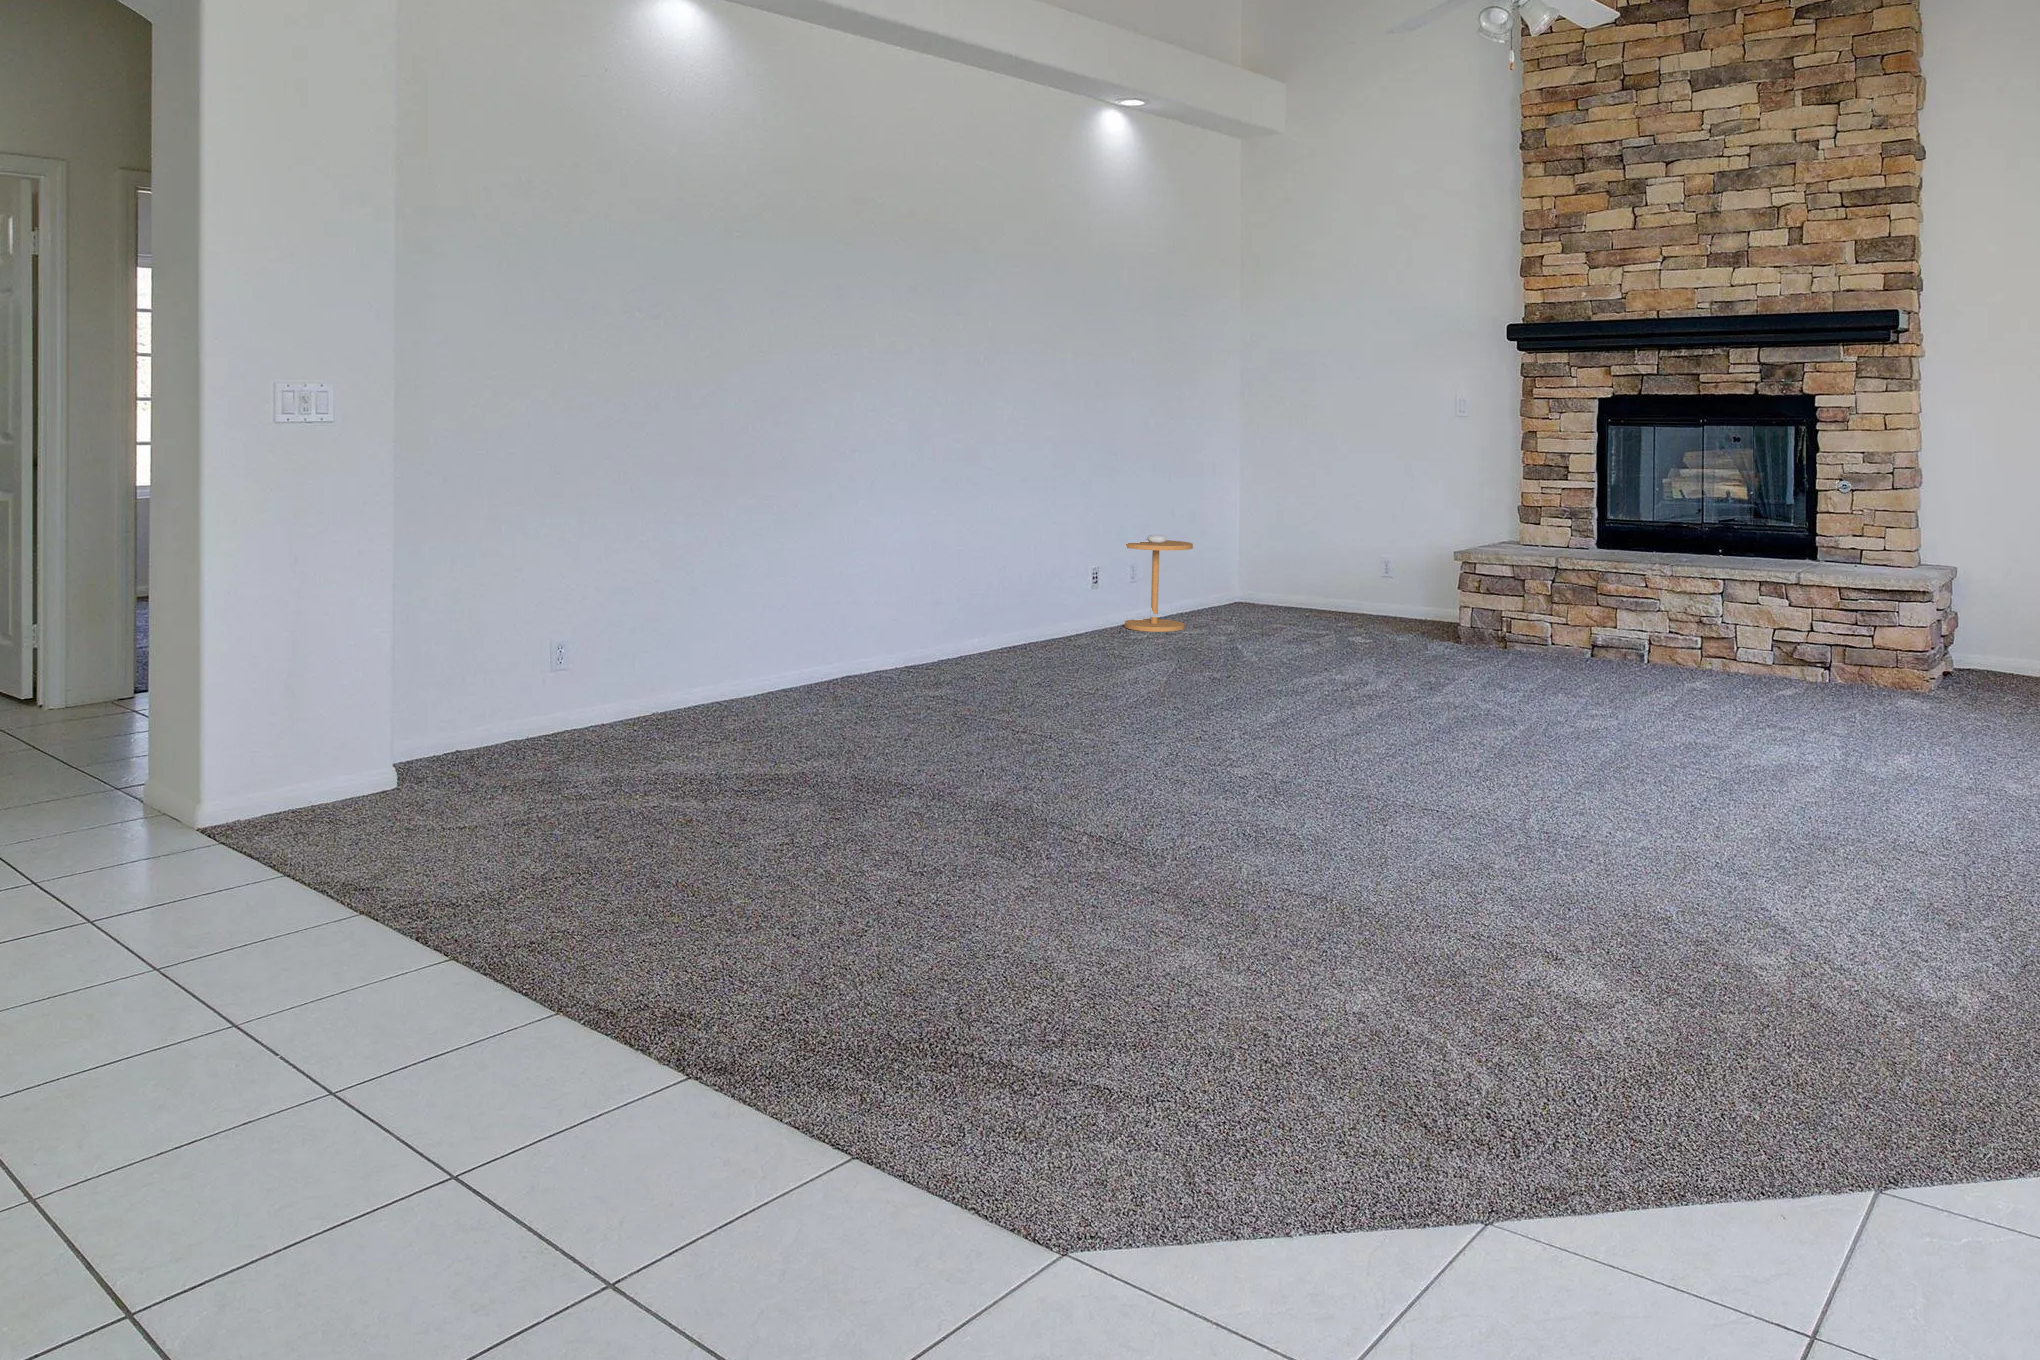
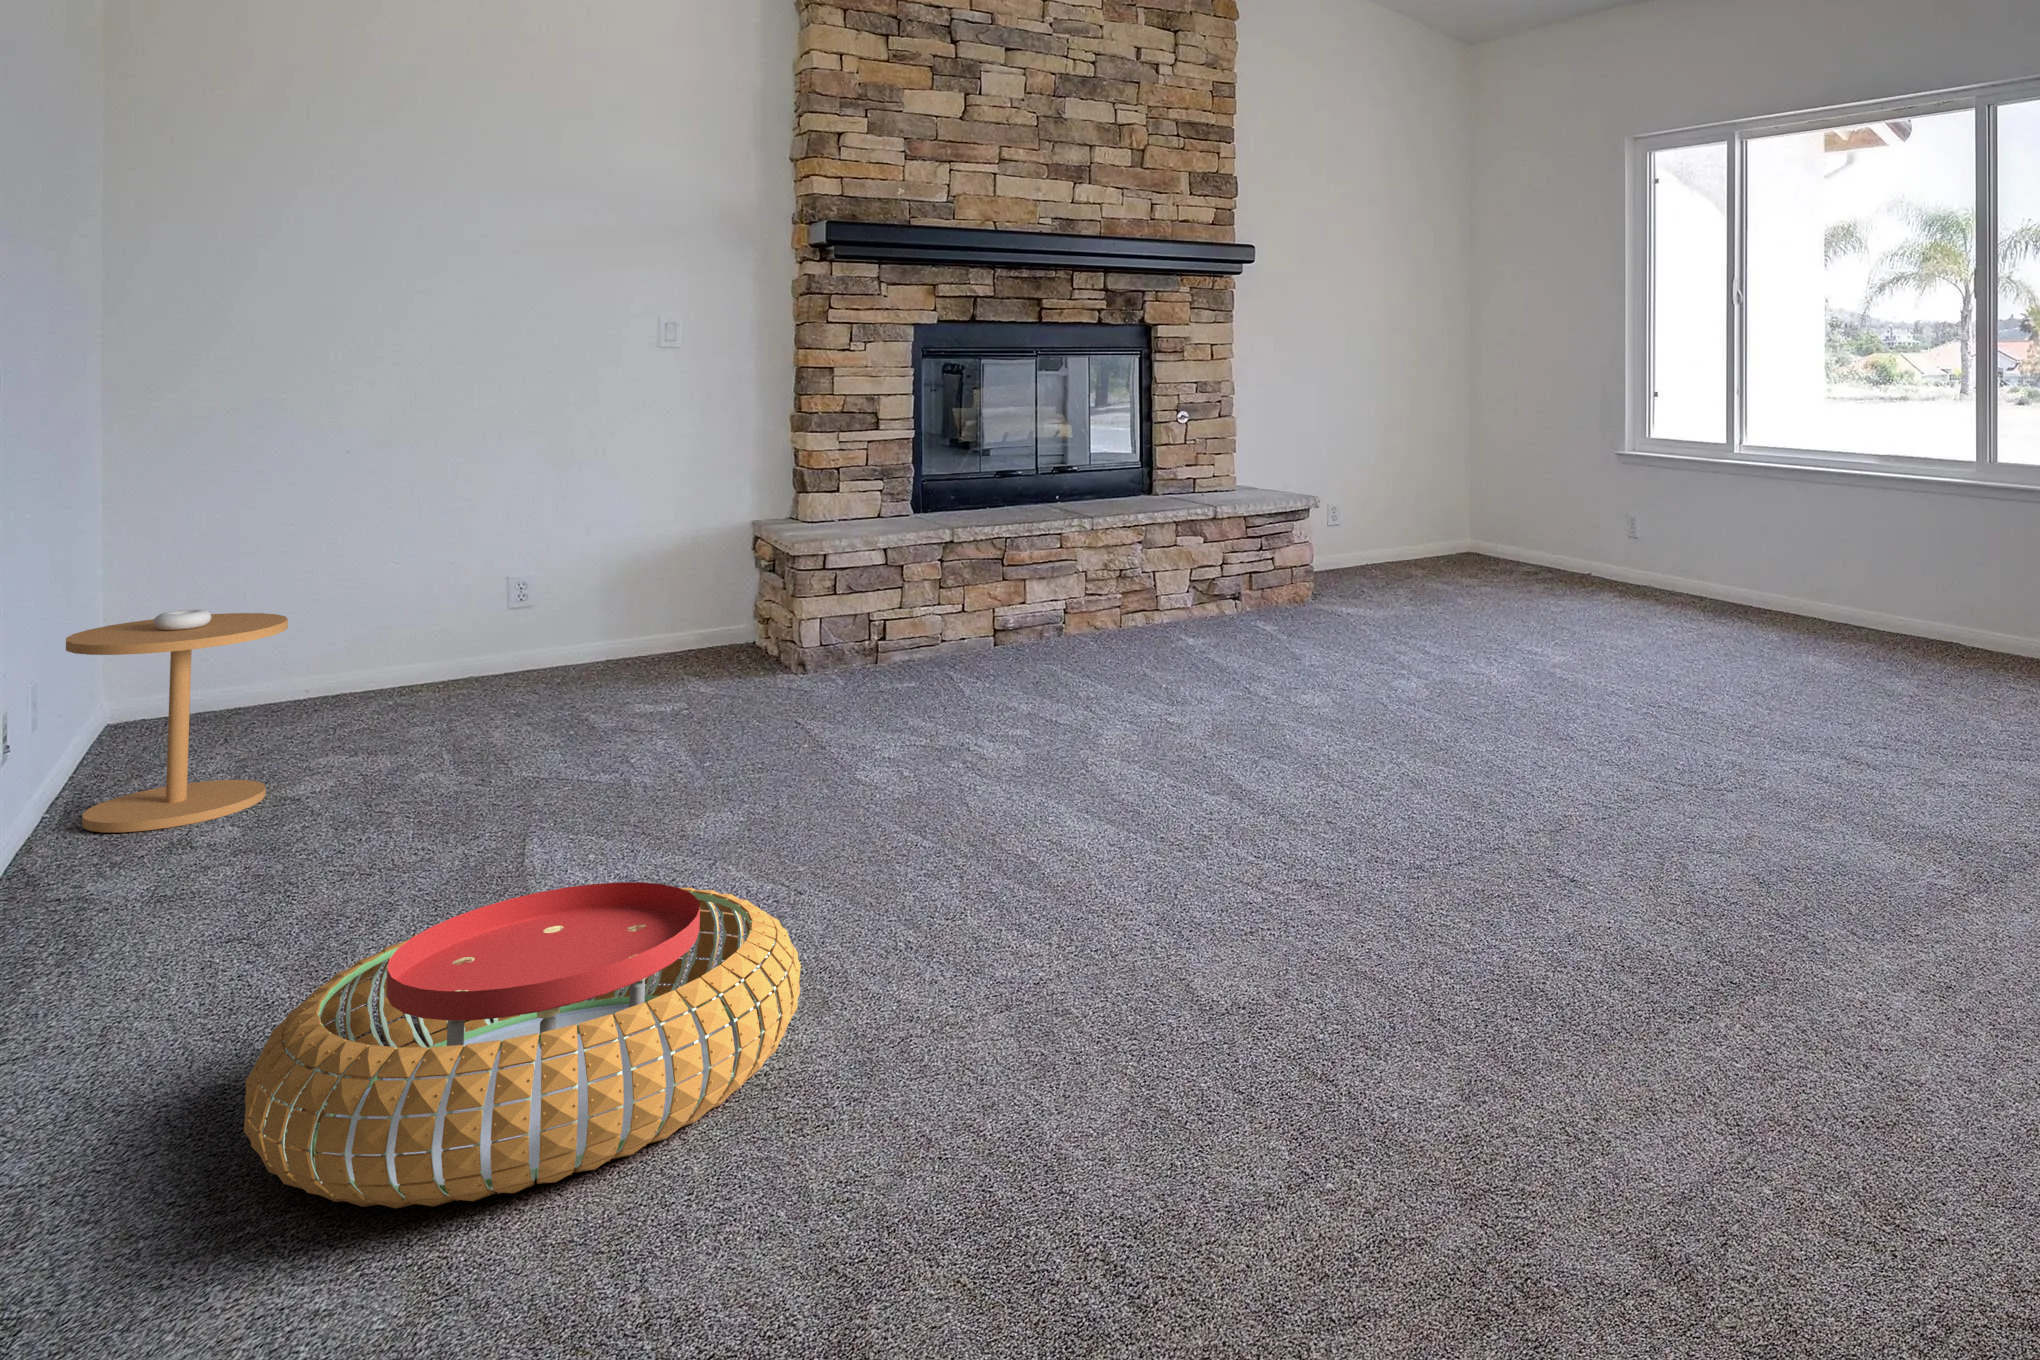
pouf: none [871,621,1047,704] -> present [244,882,801,1208]

